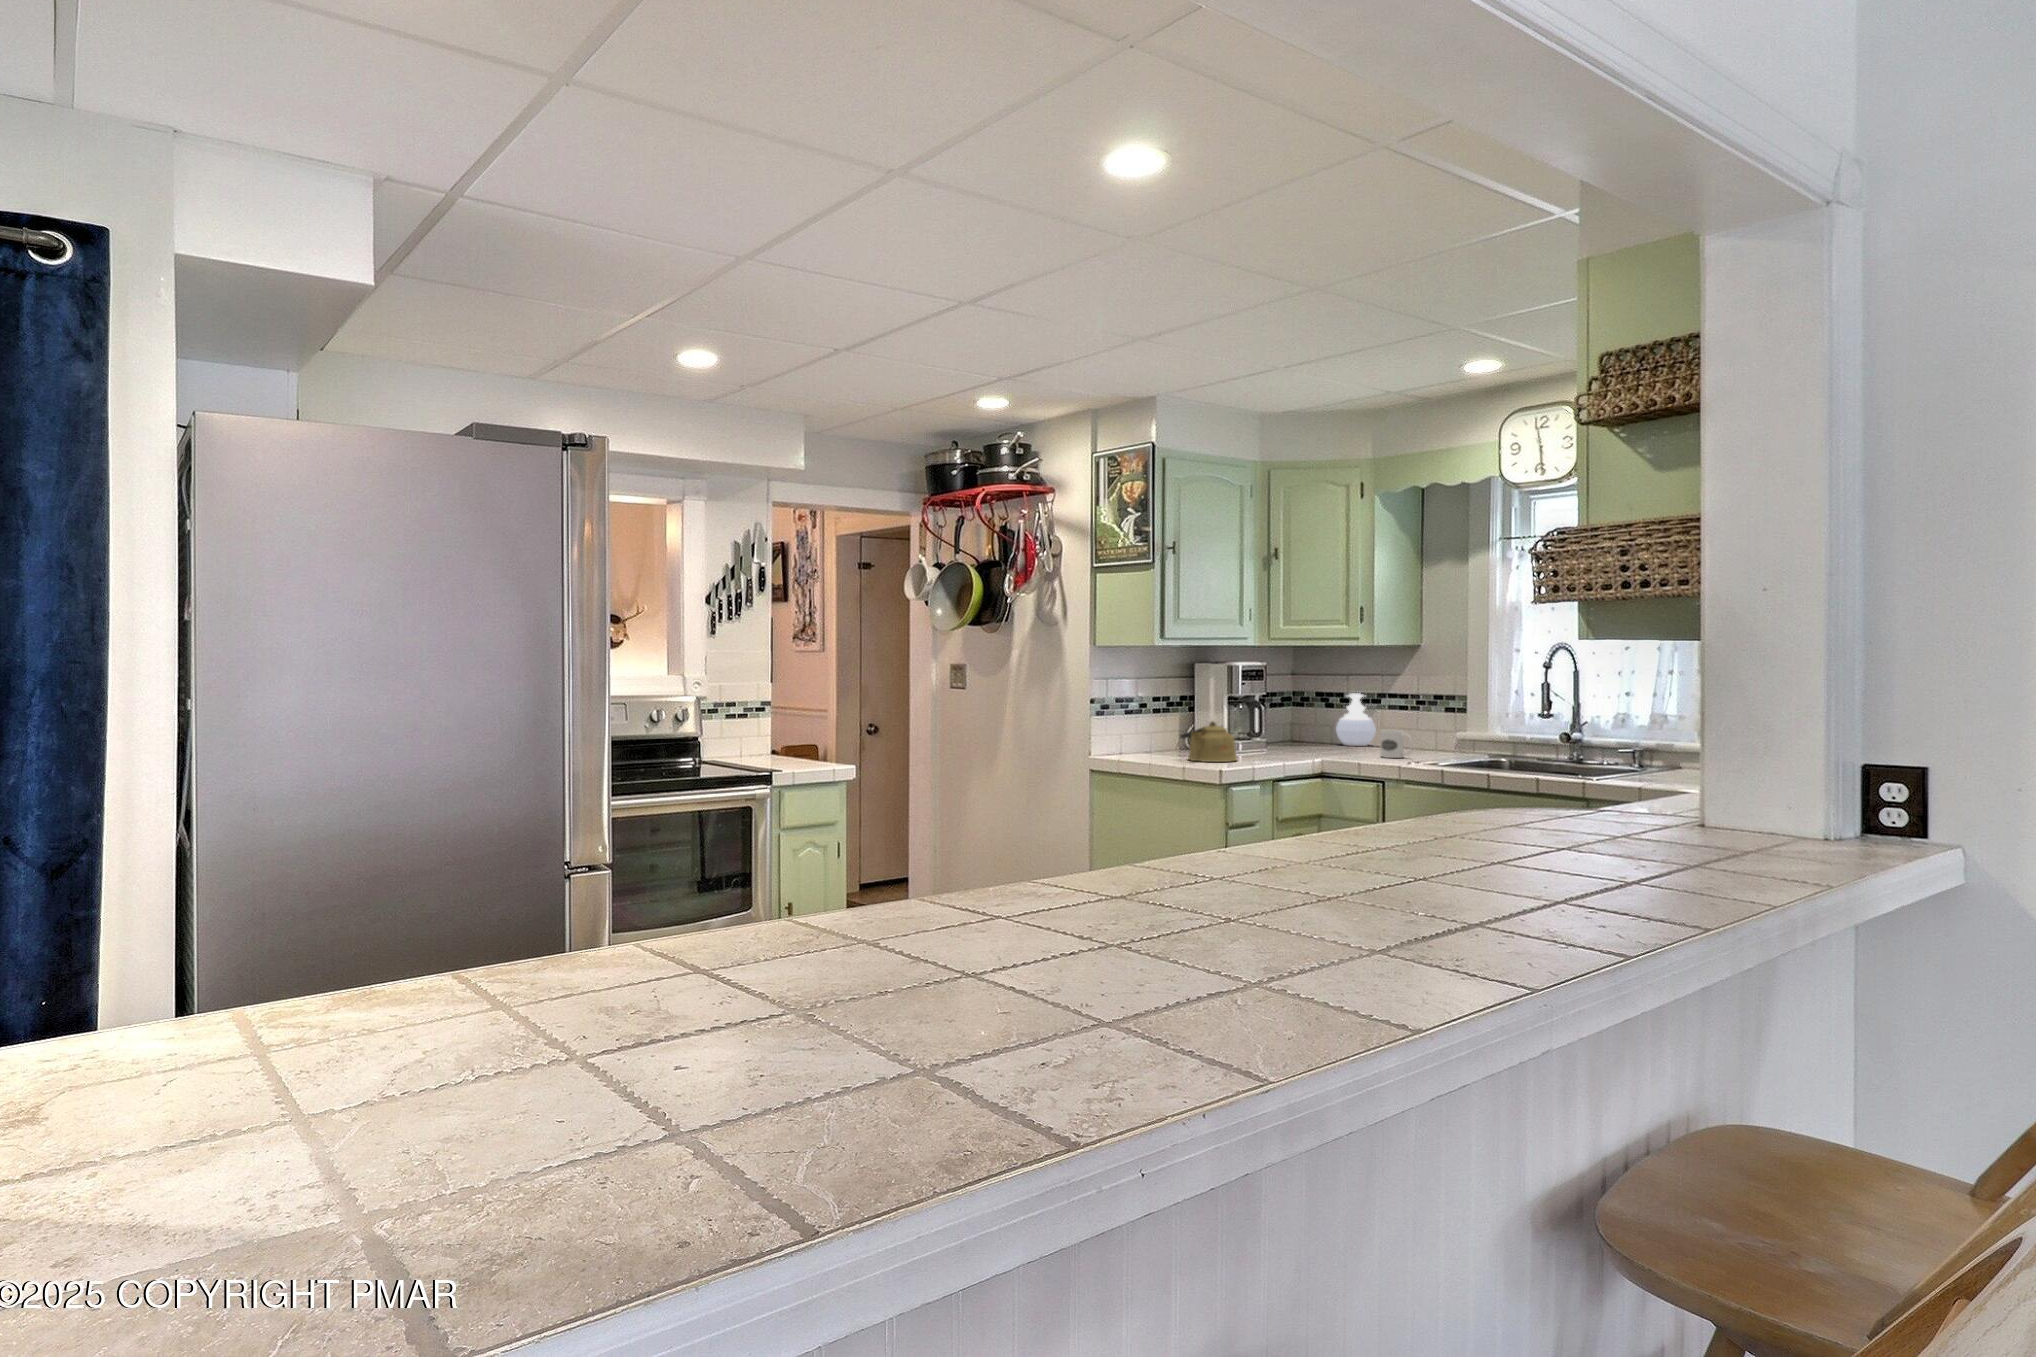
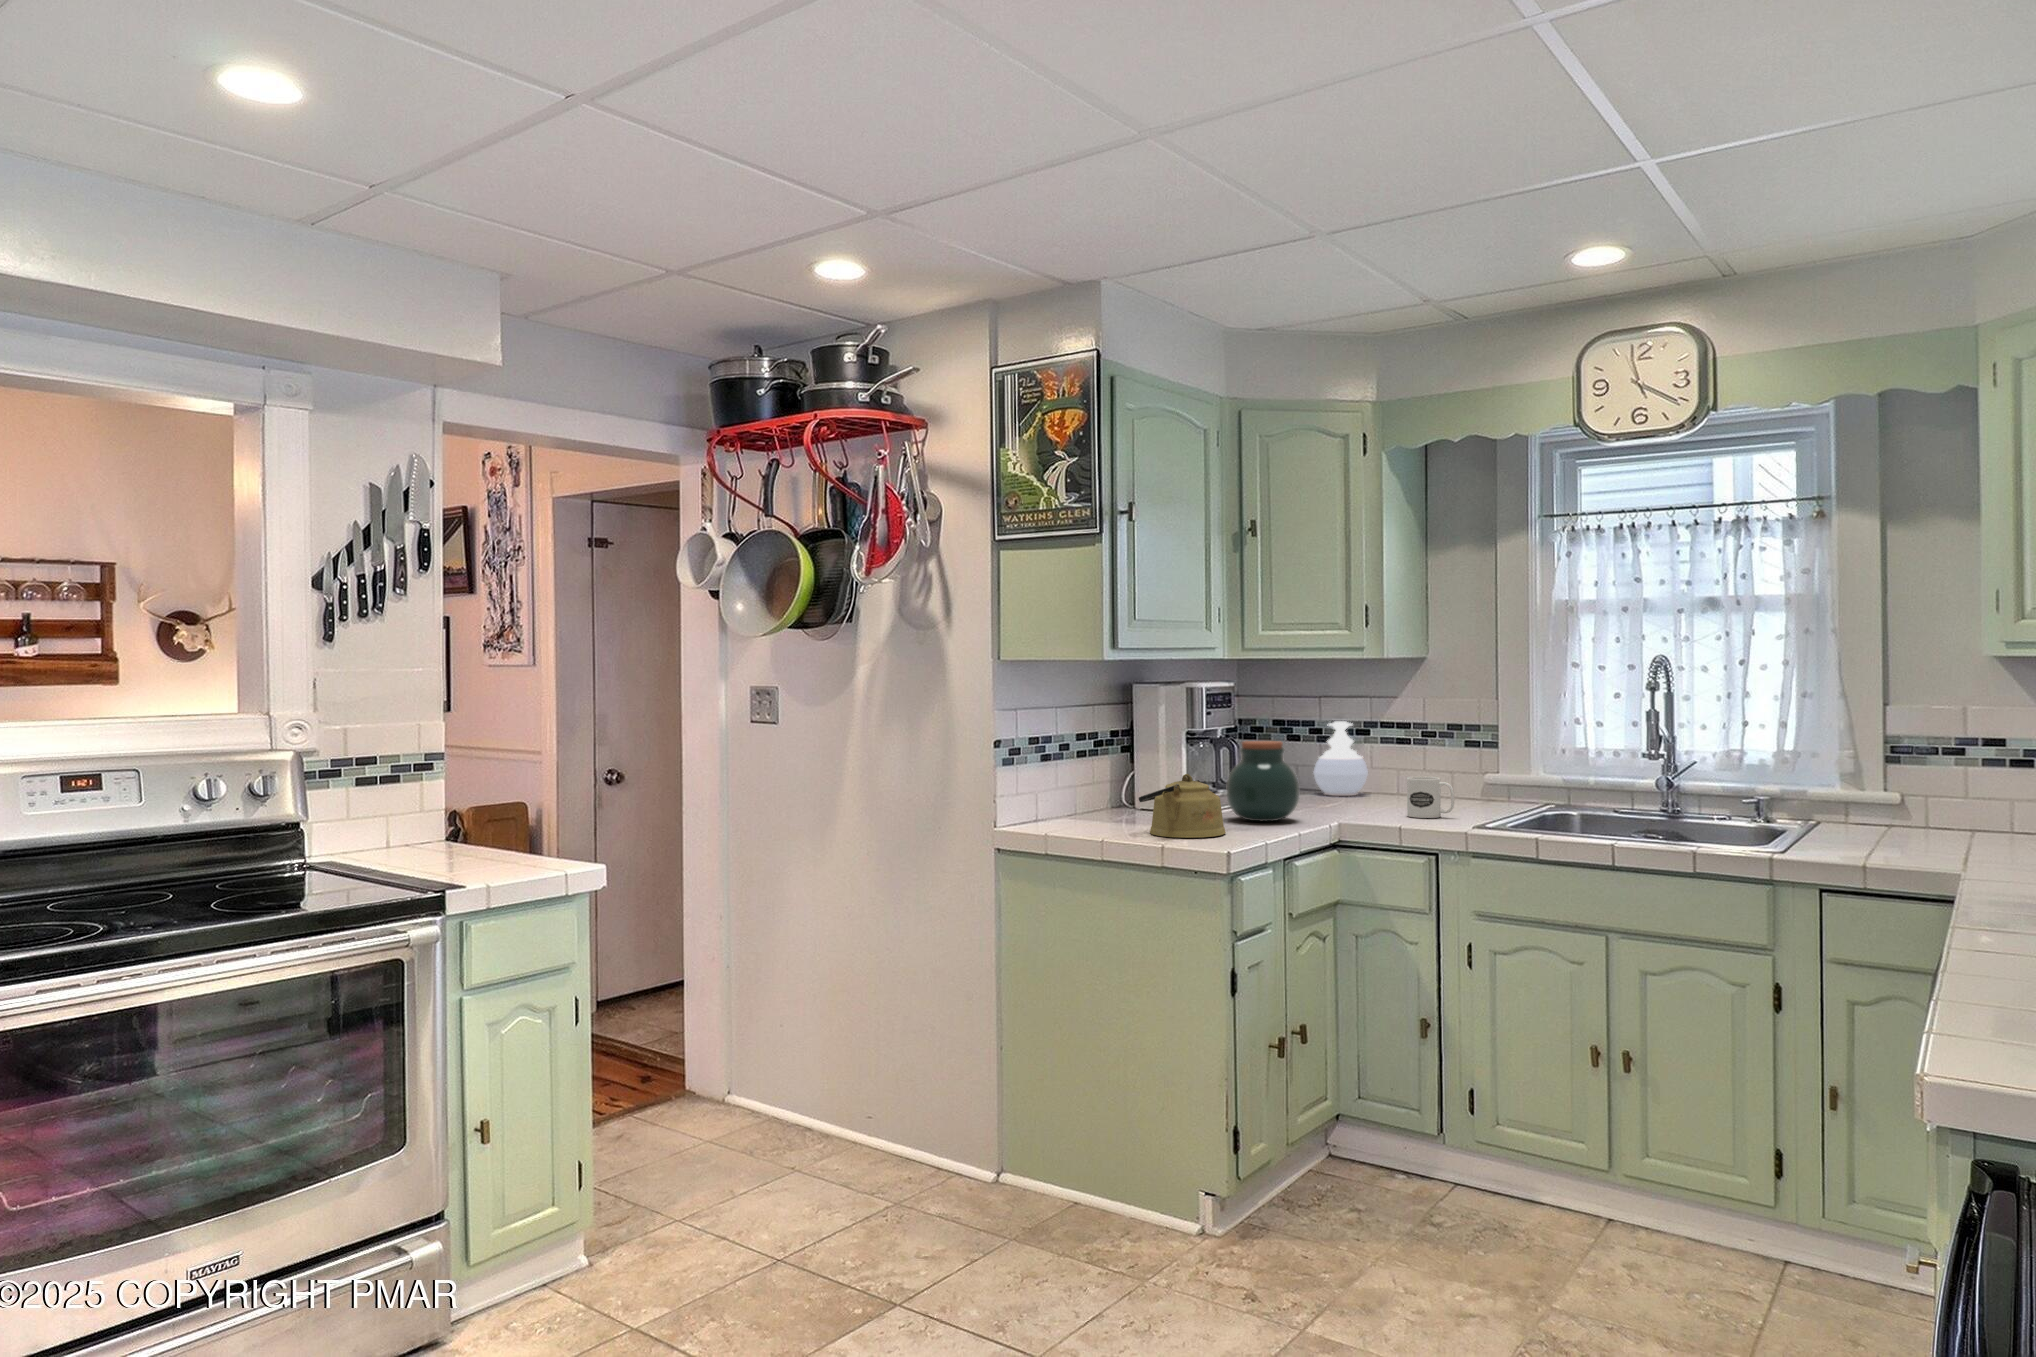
jar: none [1250,702,1300,756] -> present [1226,741,1299,821]

